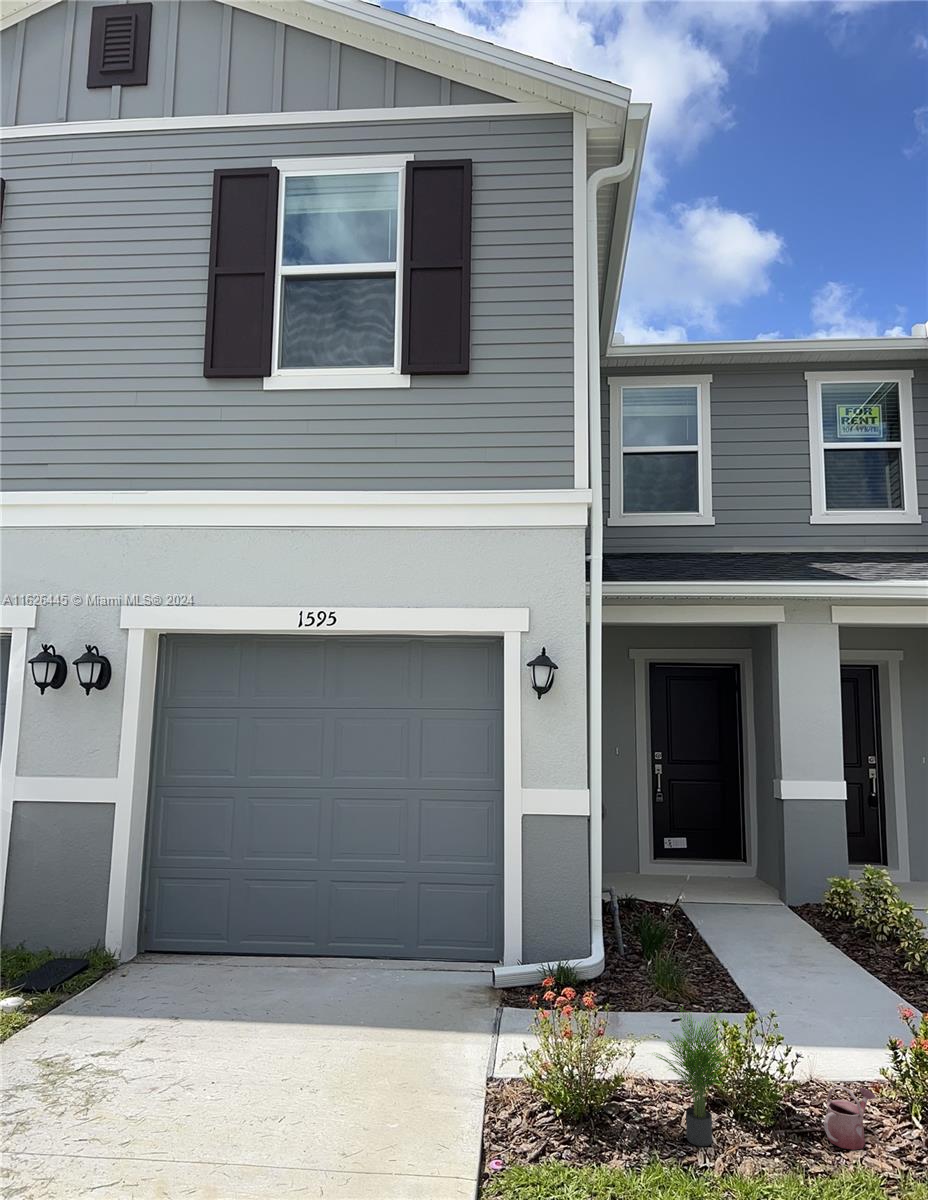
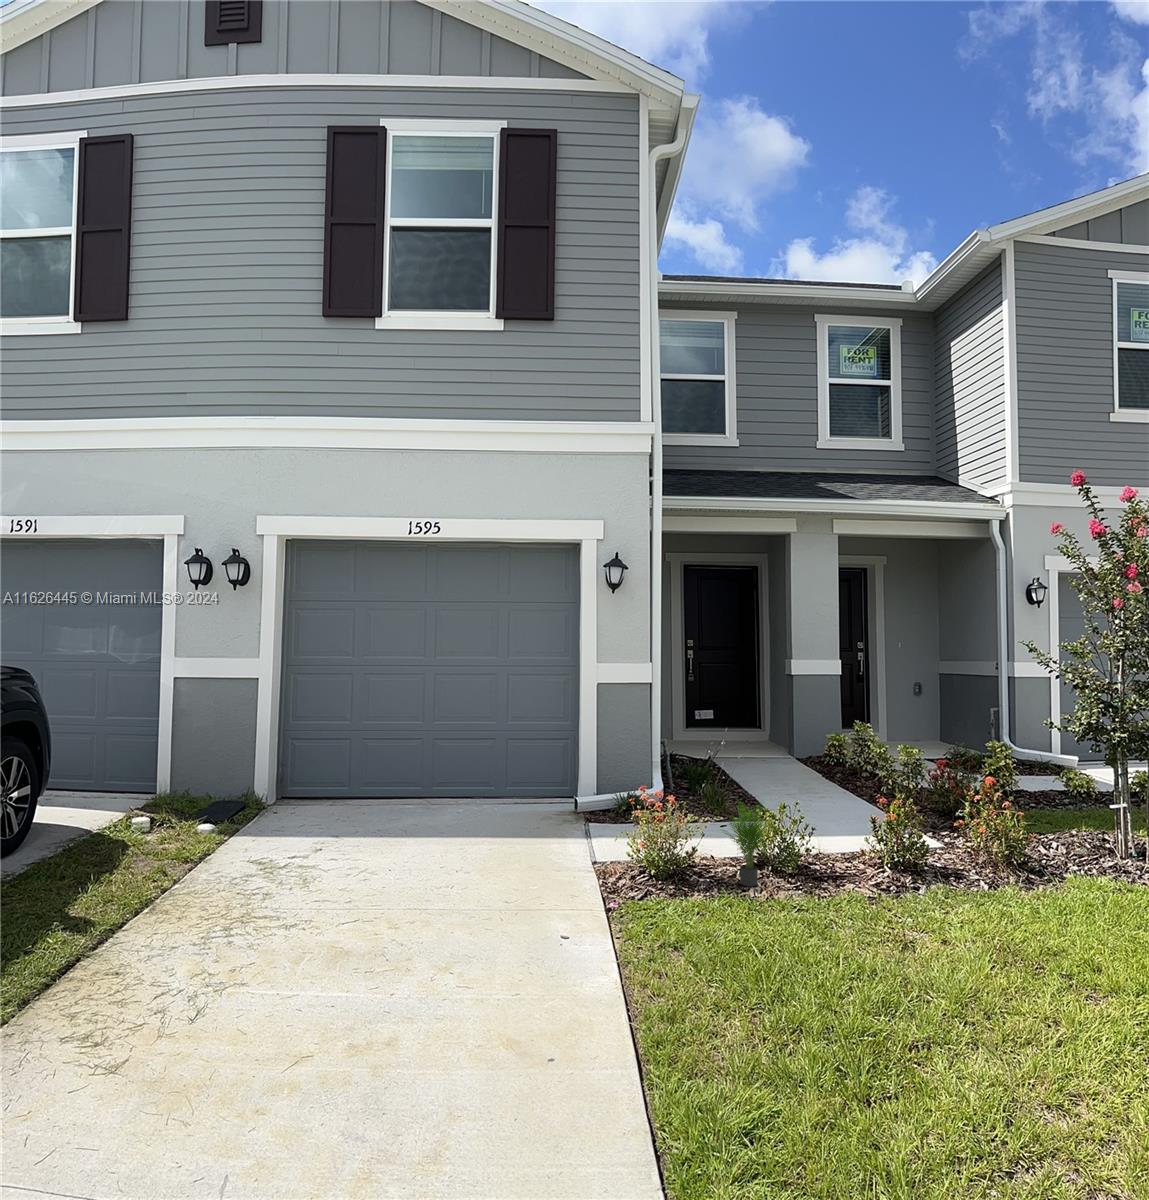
watering can: present [824,1085,875,1150] -> none [830,845,863,883]

